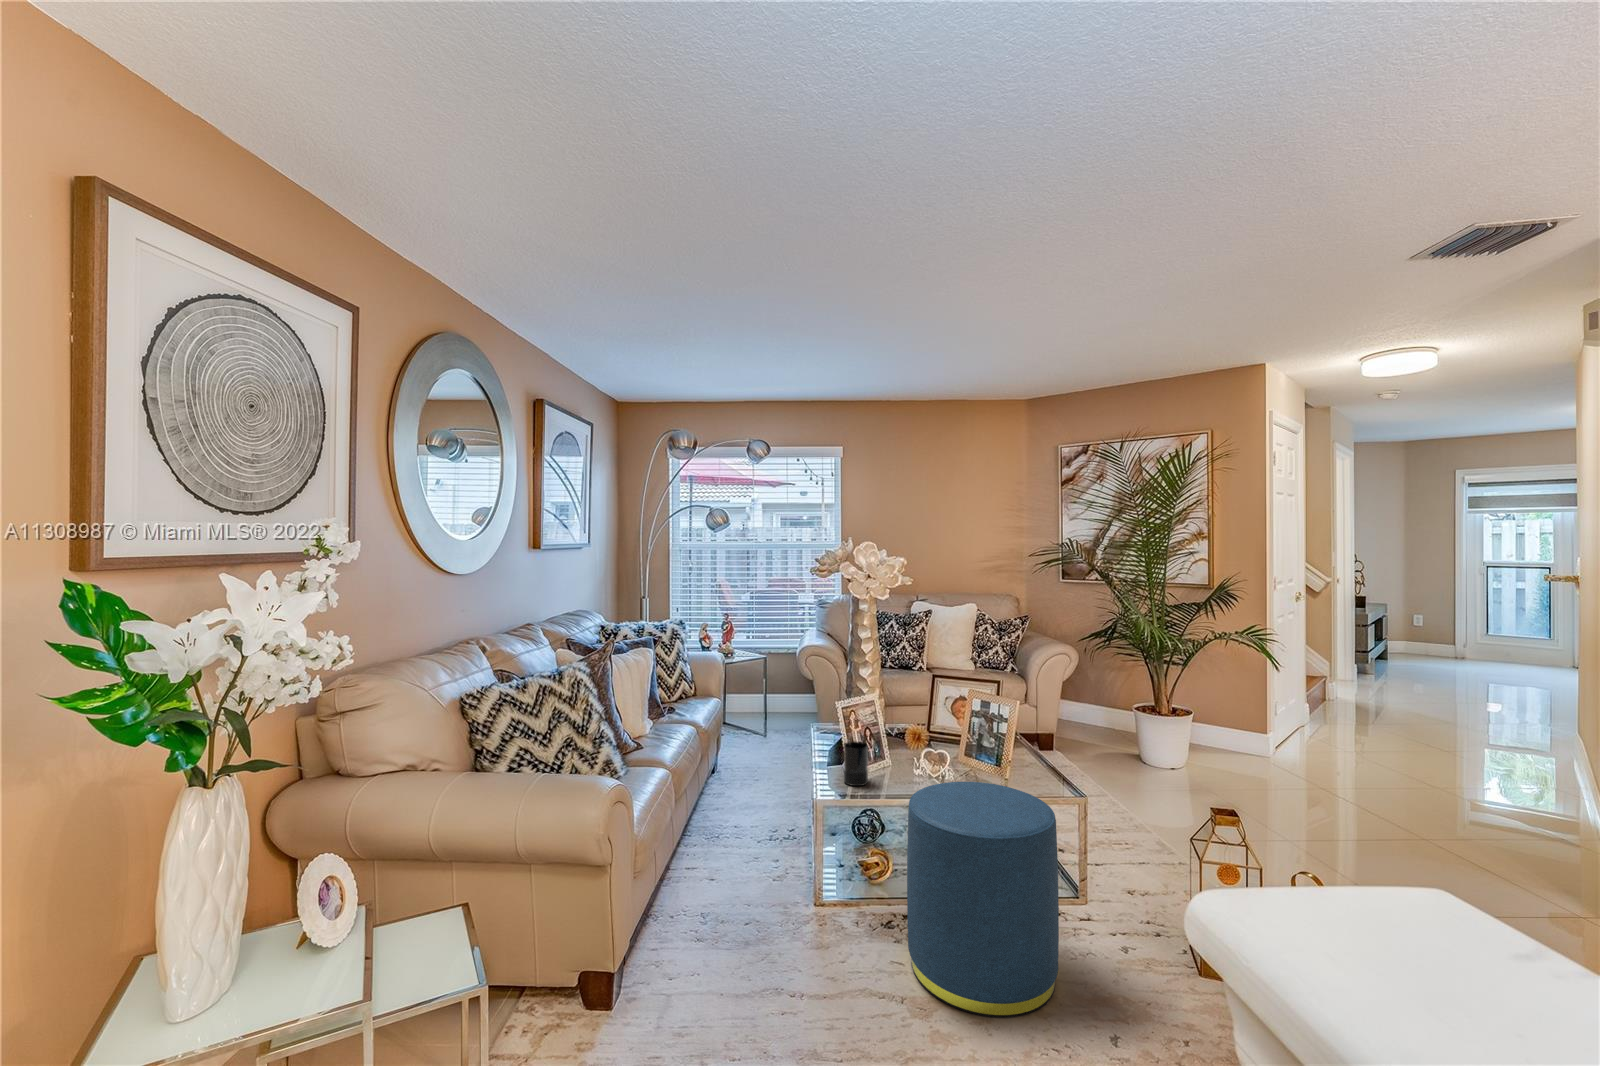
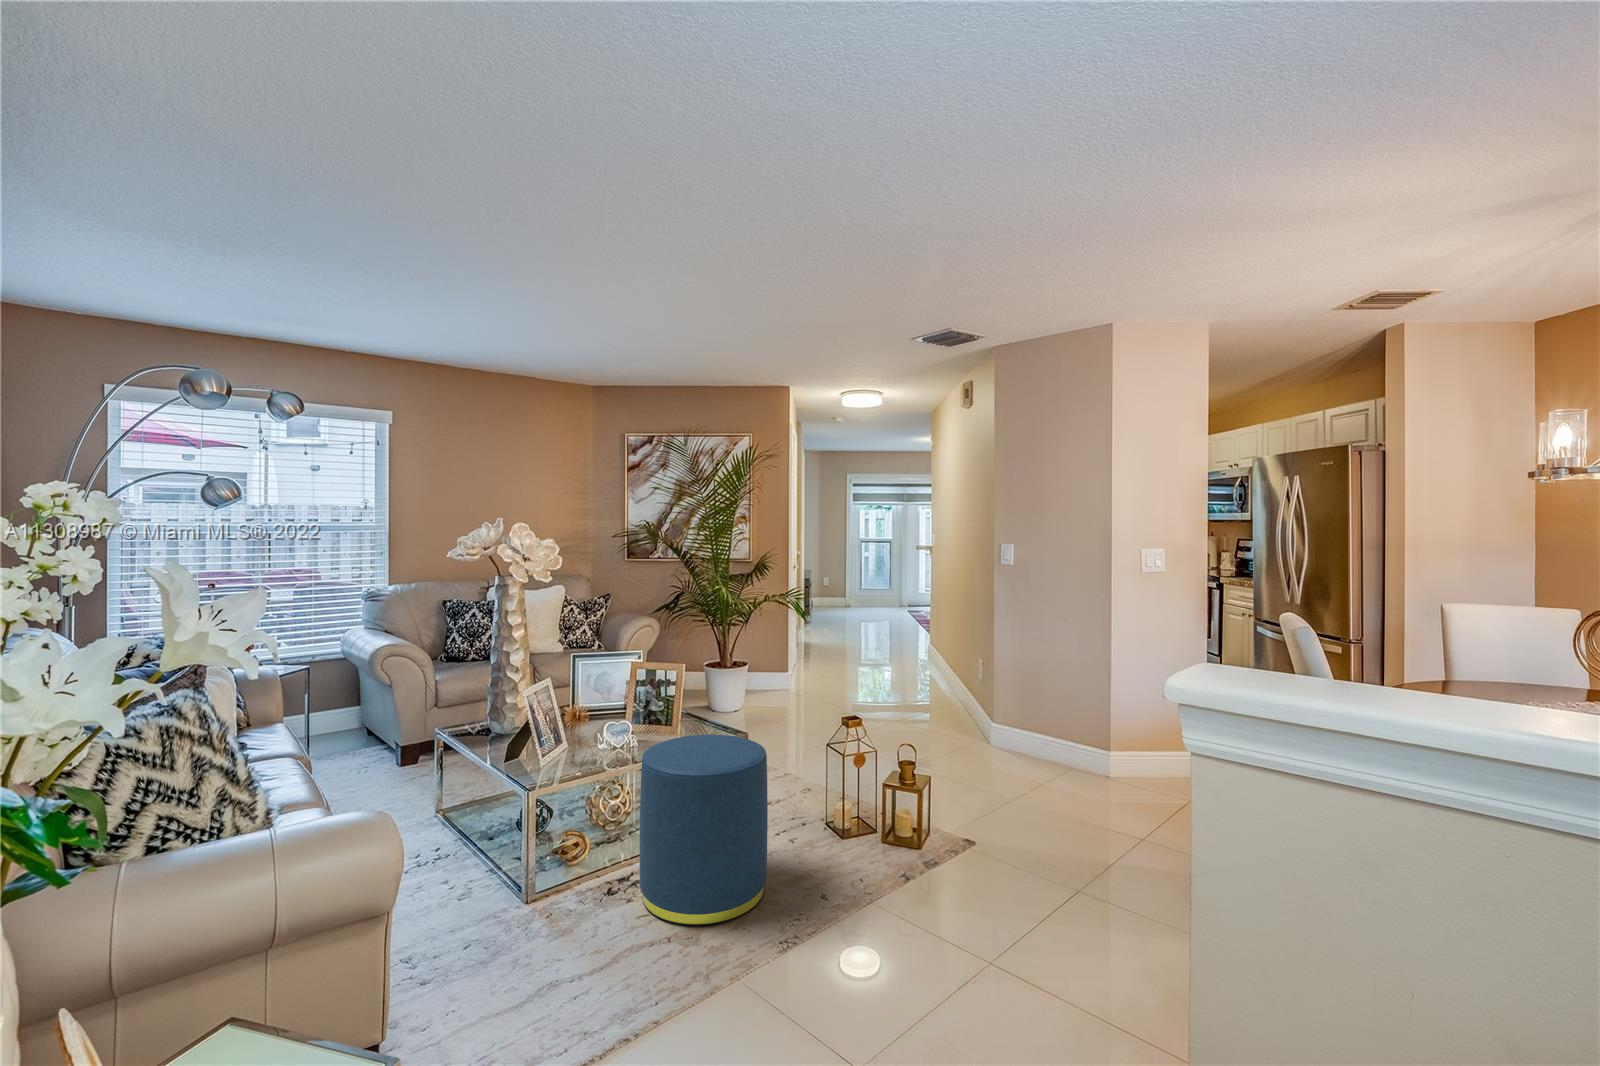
candle: present [844,741,868,786] -> none [539,726,569,772]

